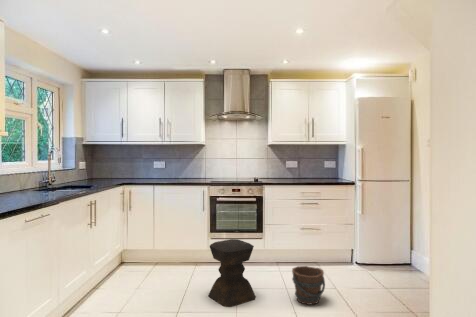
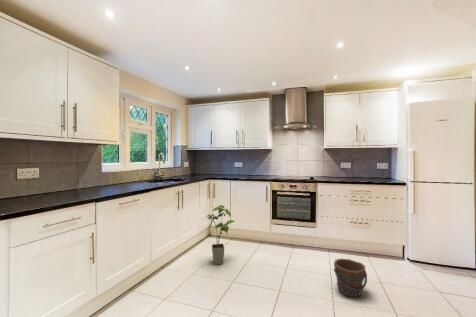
house plant: none [131,217,171,296] -> present [207,205,234,265]
stool: present [208,239,256,307] -> none [261,228,301,286]

